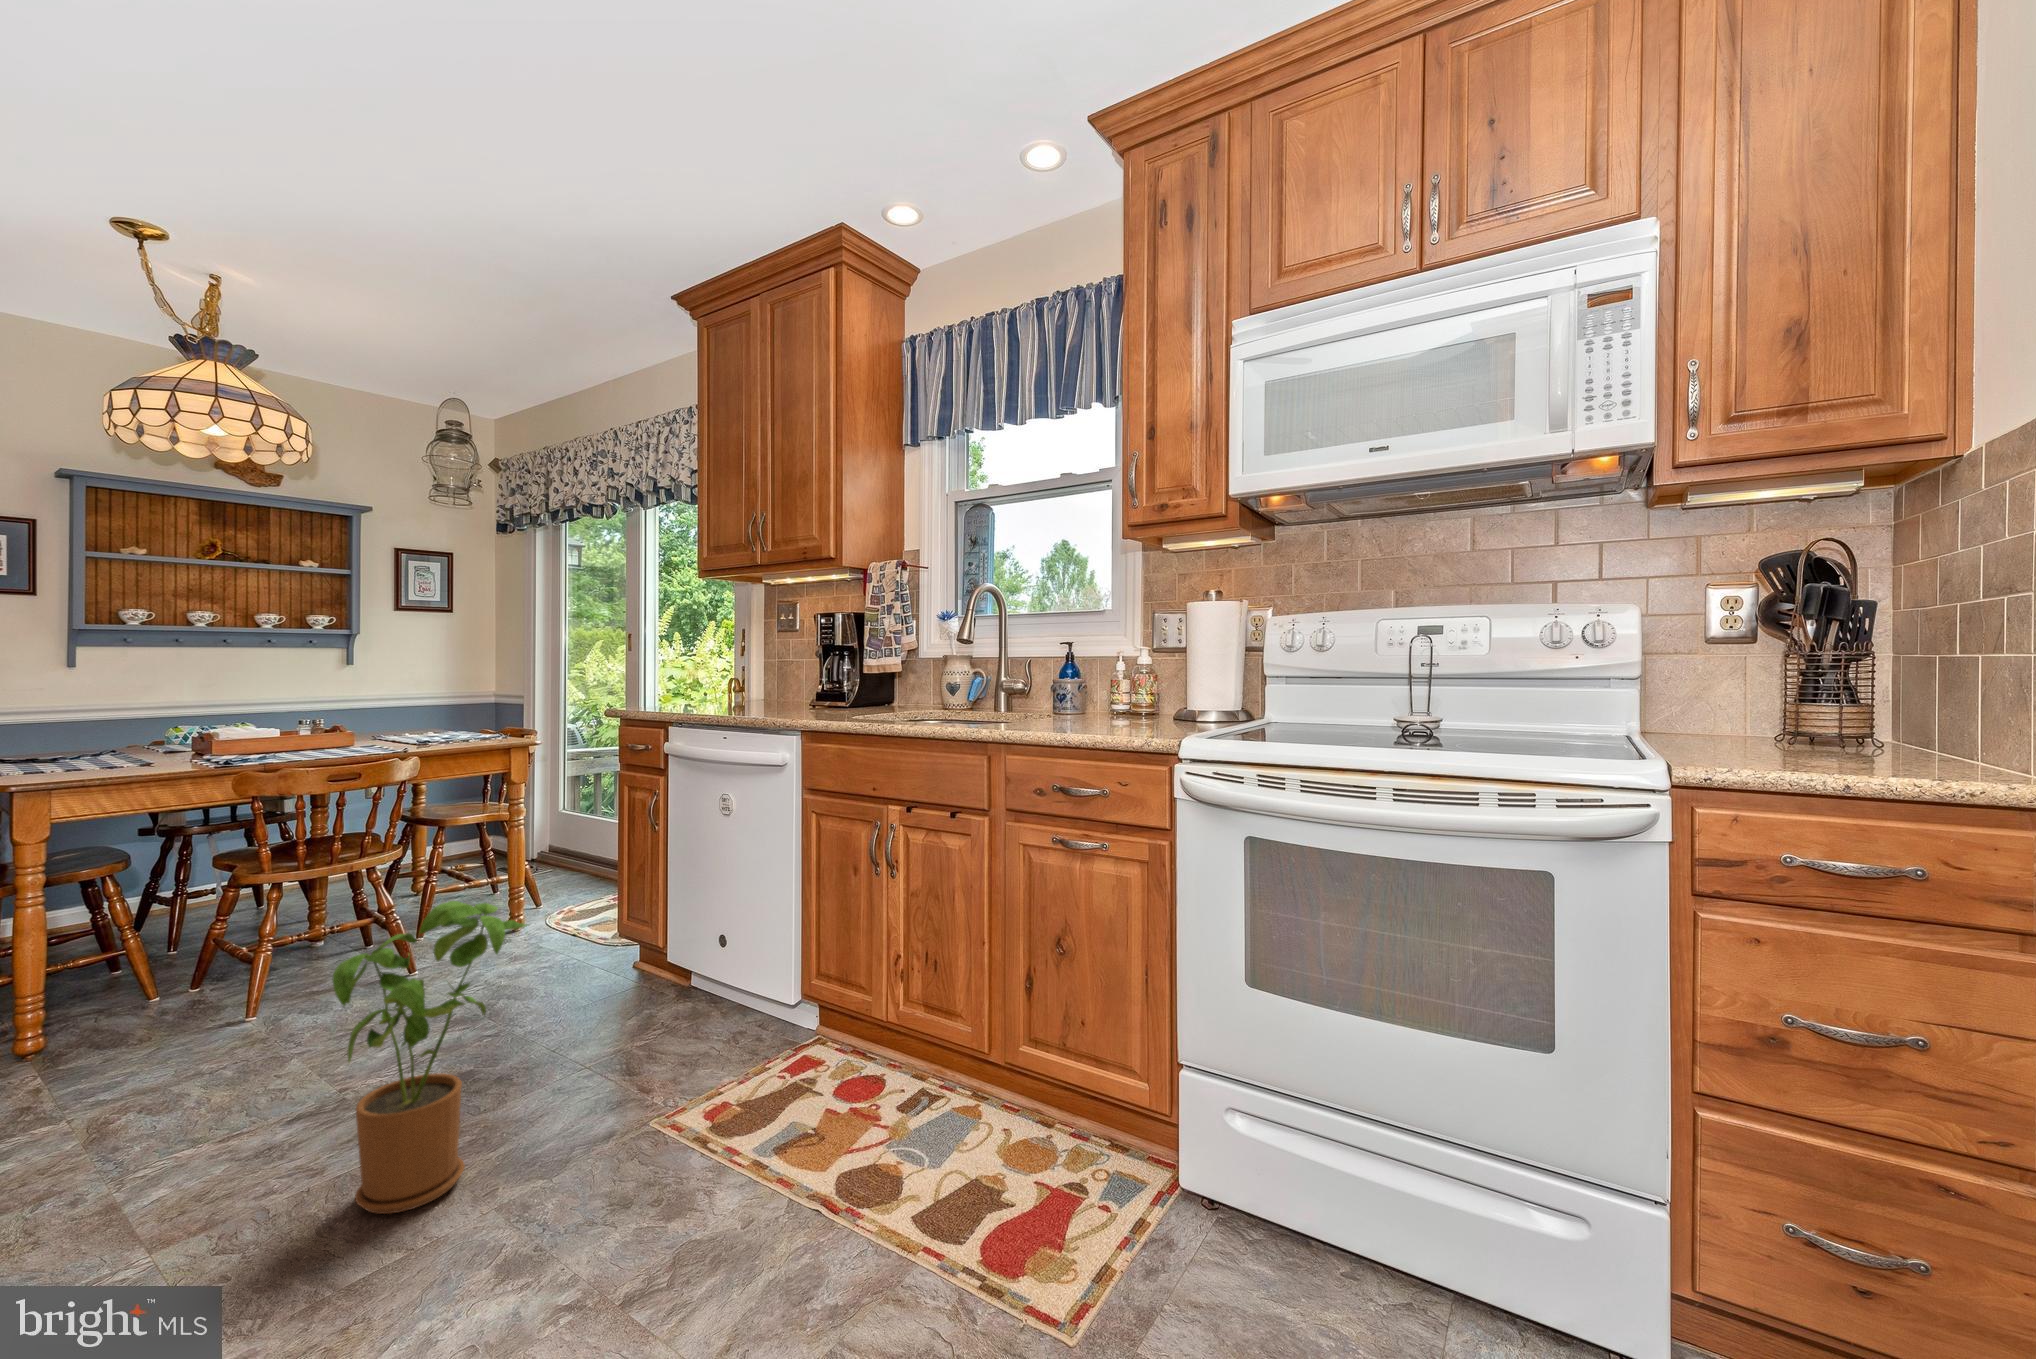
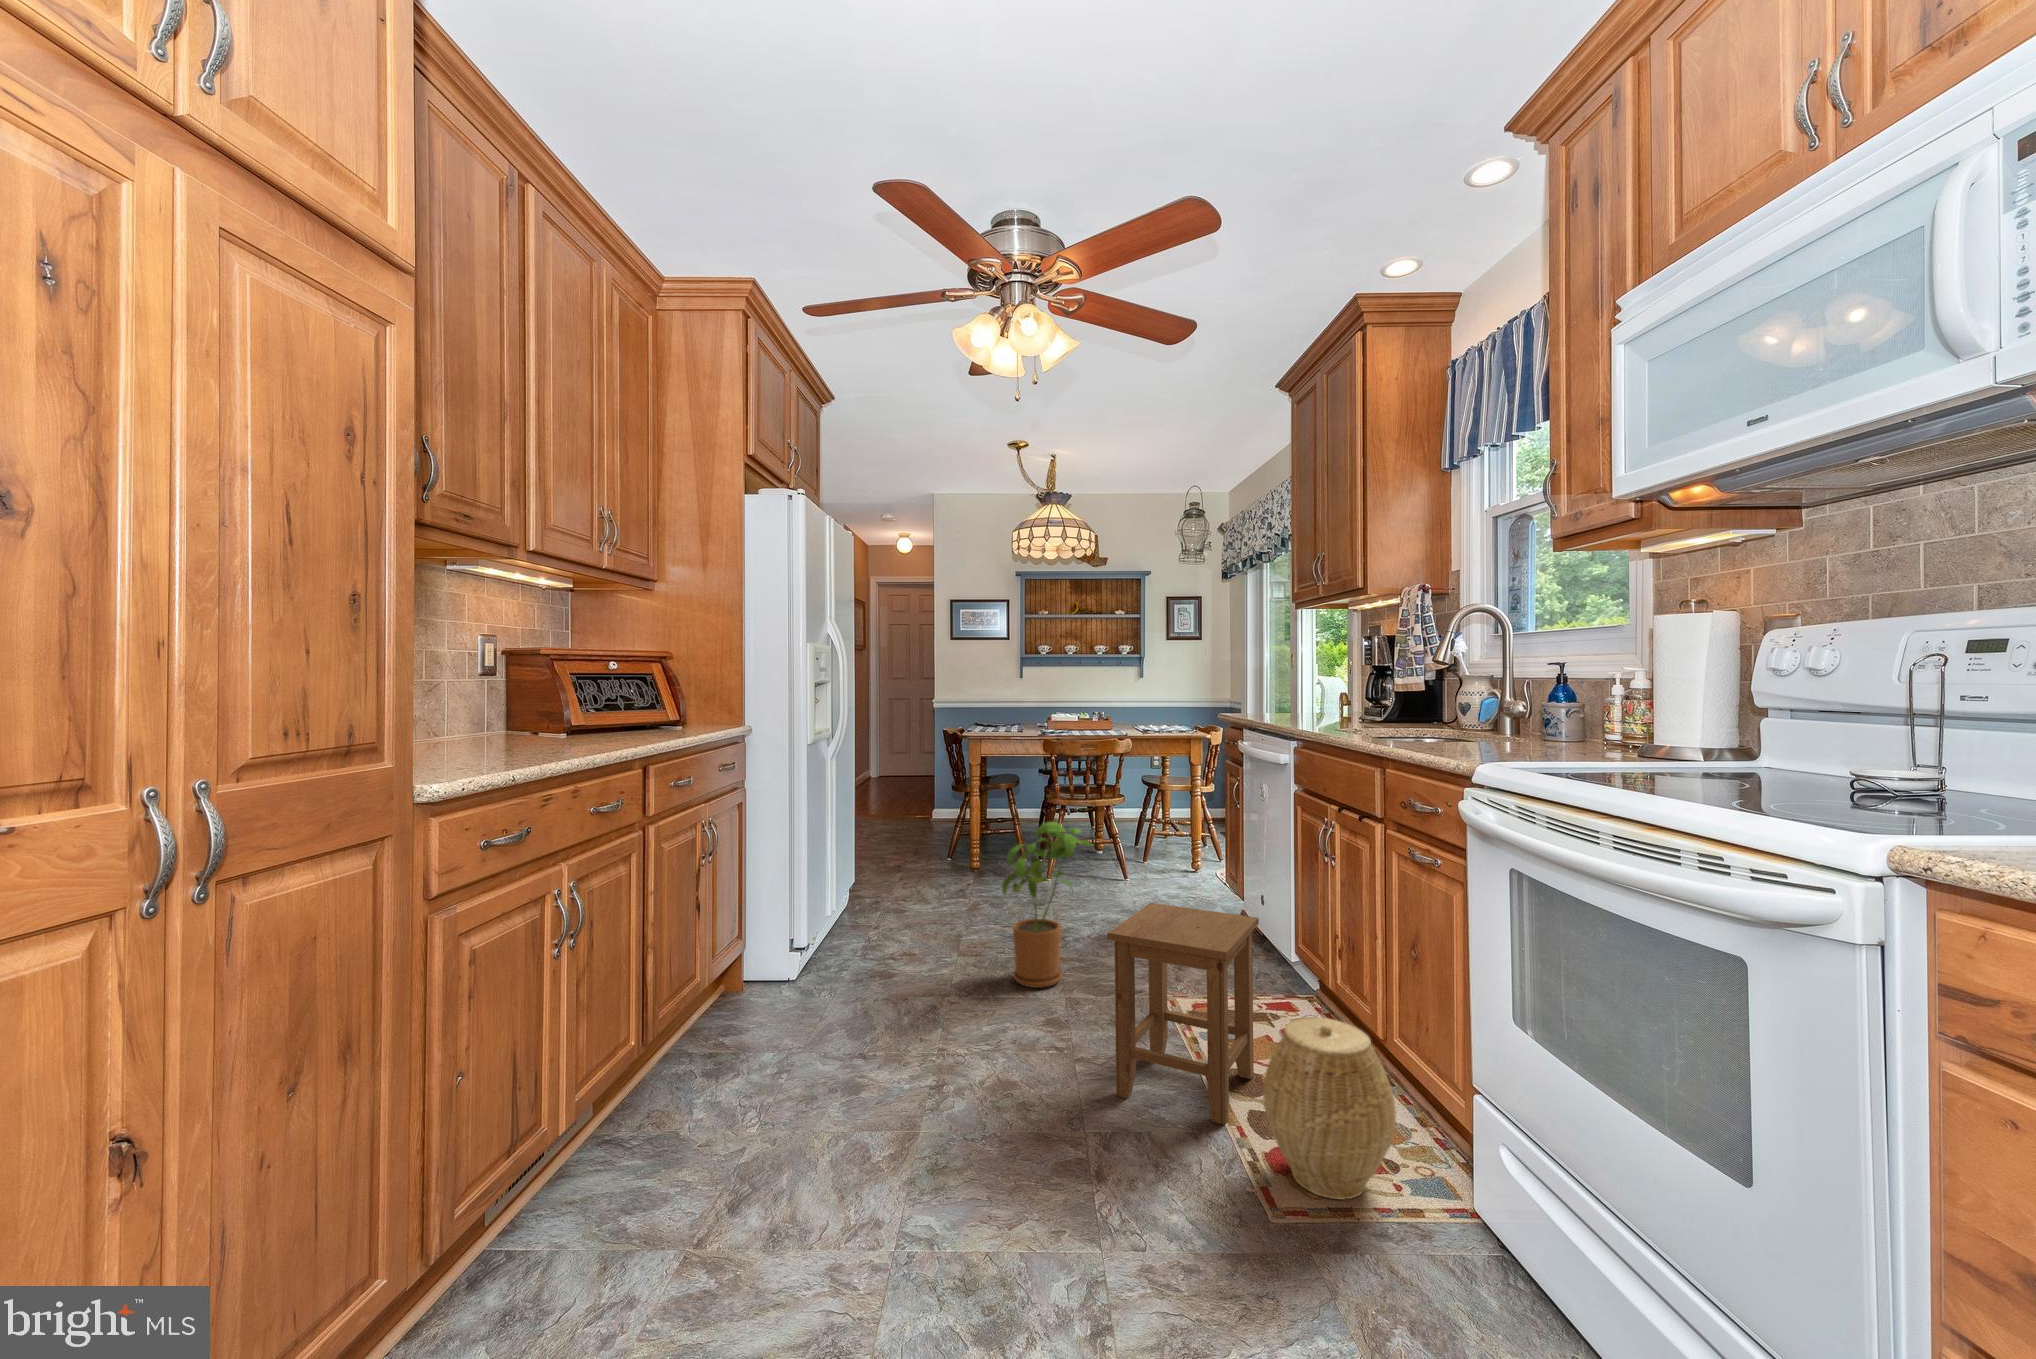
stool: none [713,964,918,1308] -> present [1107,903,1259,1125]
woven basket: none [984,1056,1134,1279] -> present [1263,1018,1396,1200]

